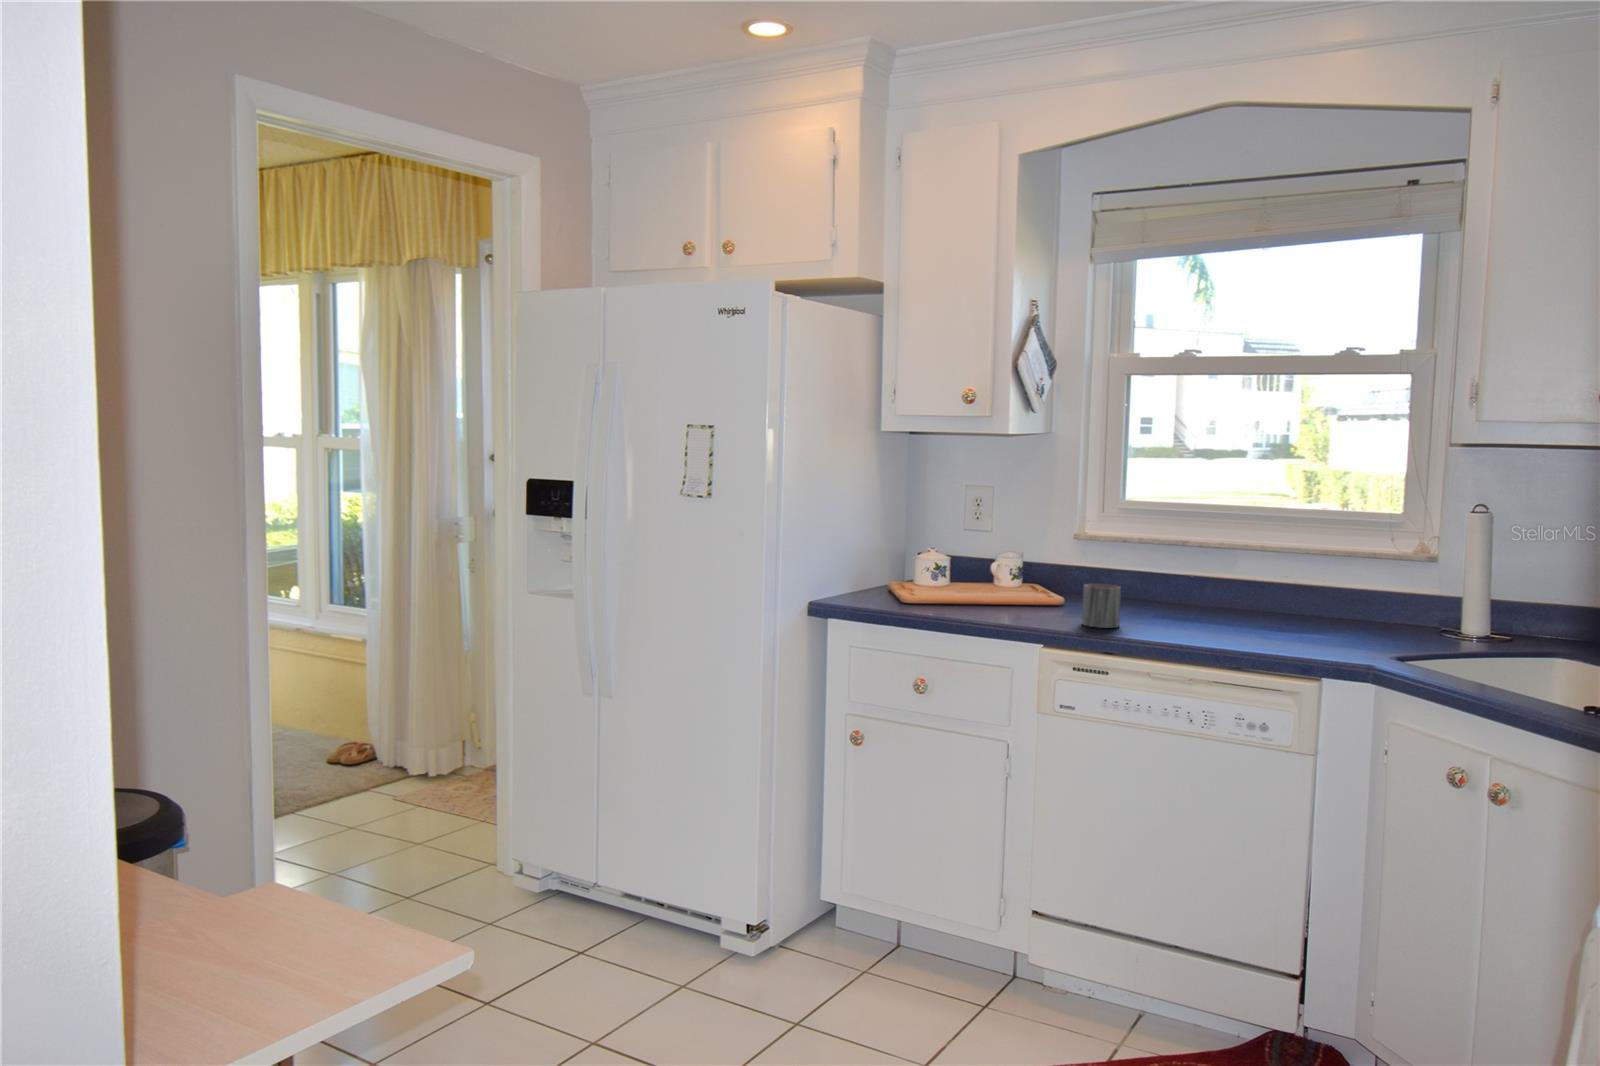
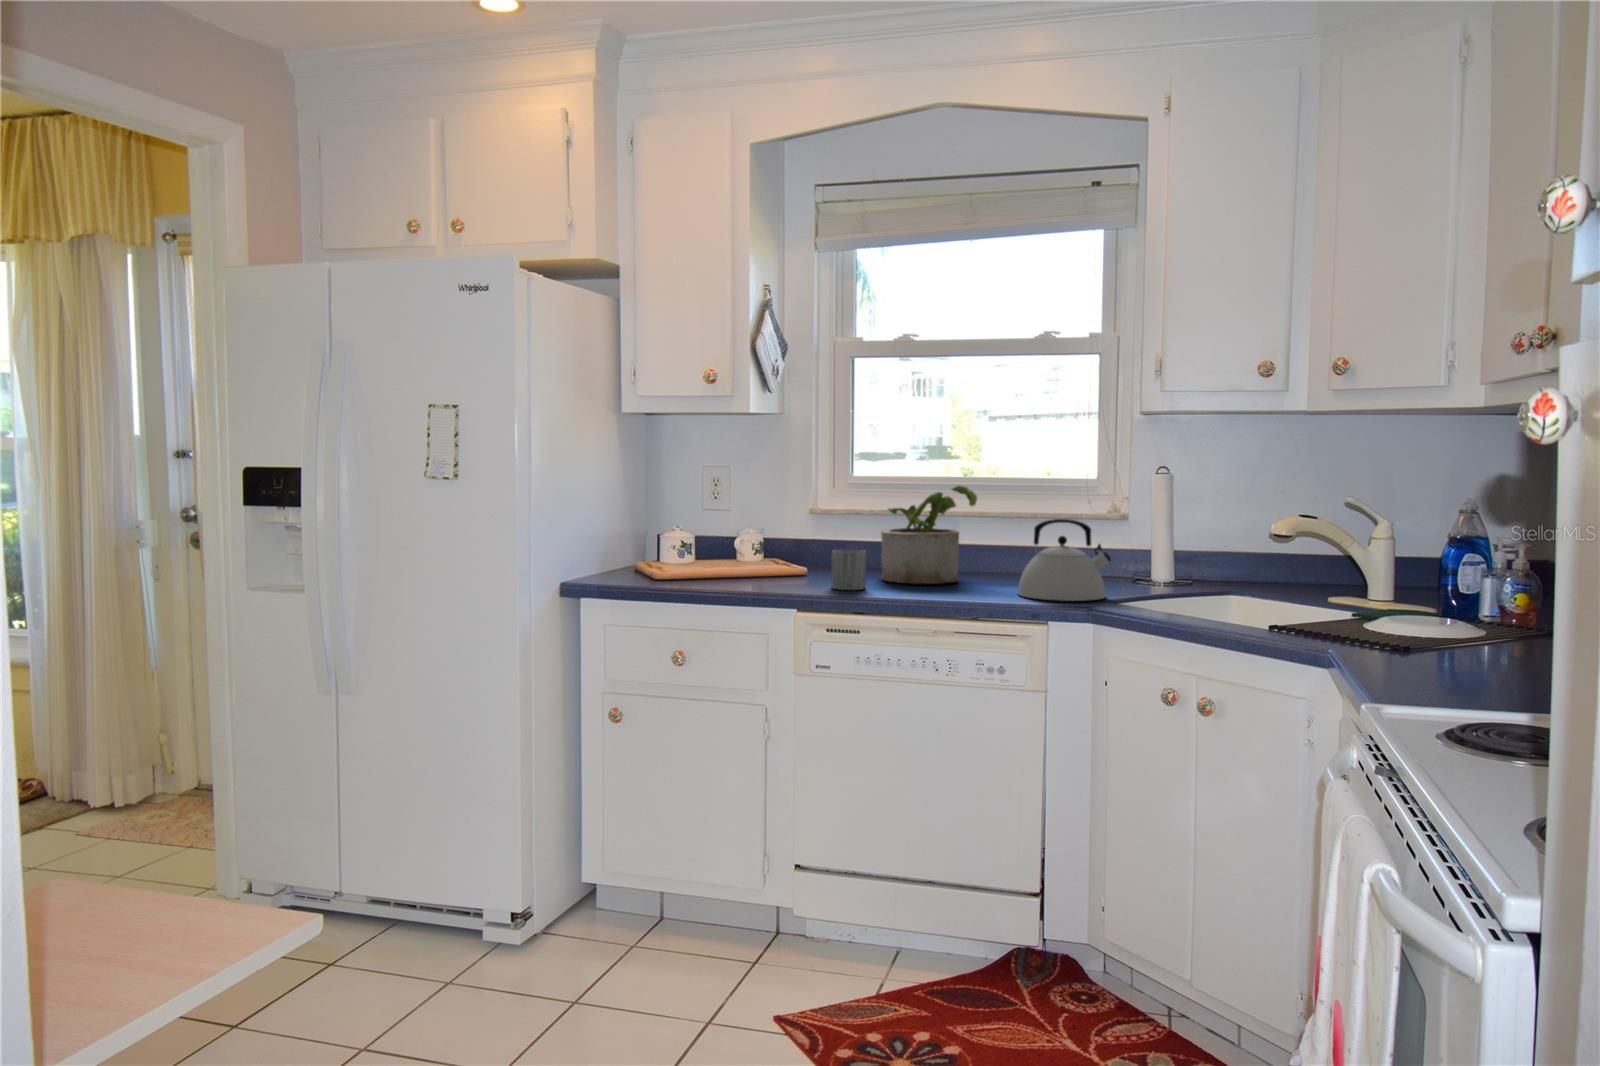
potted plant: none [1143,519,1254,625] -> present [881,486,977,584]
kettle: none [1292,563,1406,657] -> present [1018,519,1111,601]

